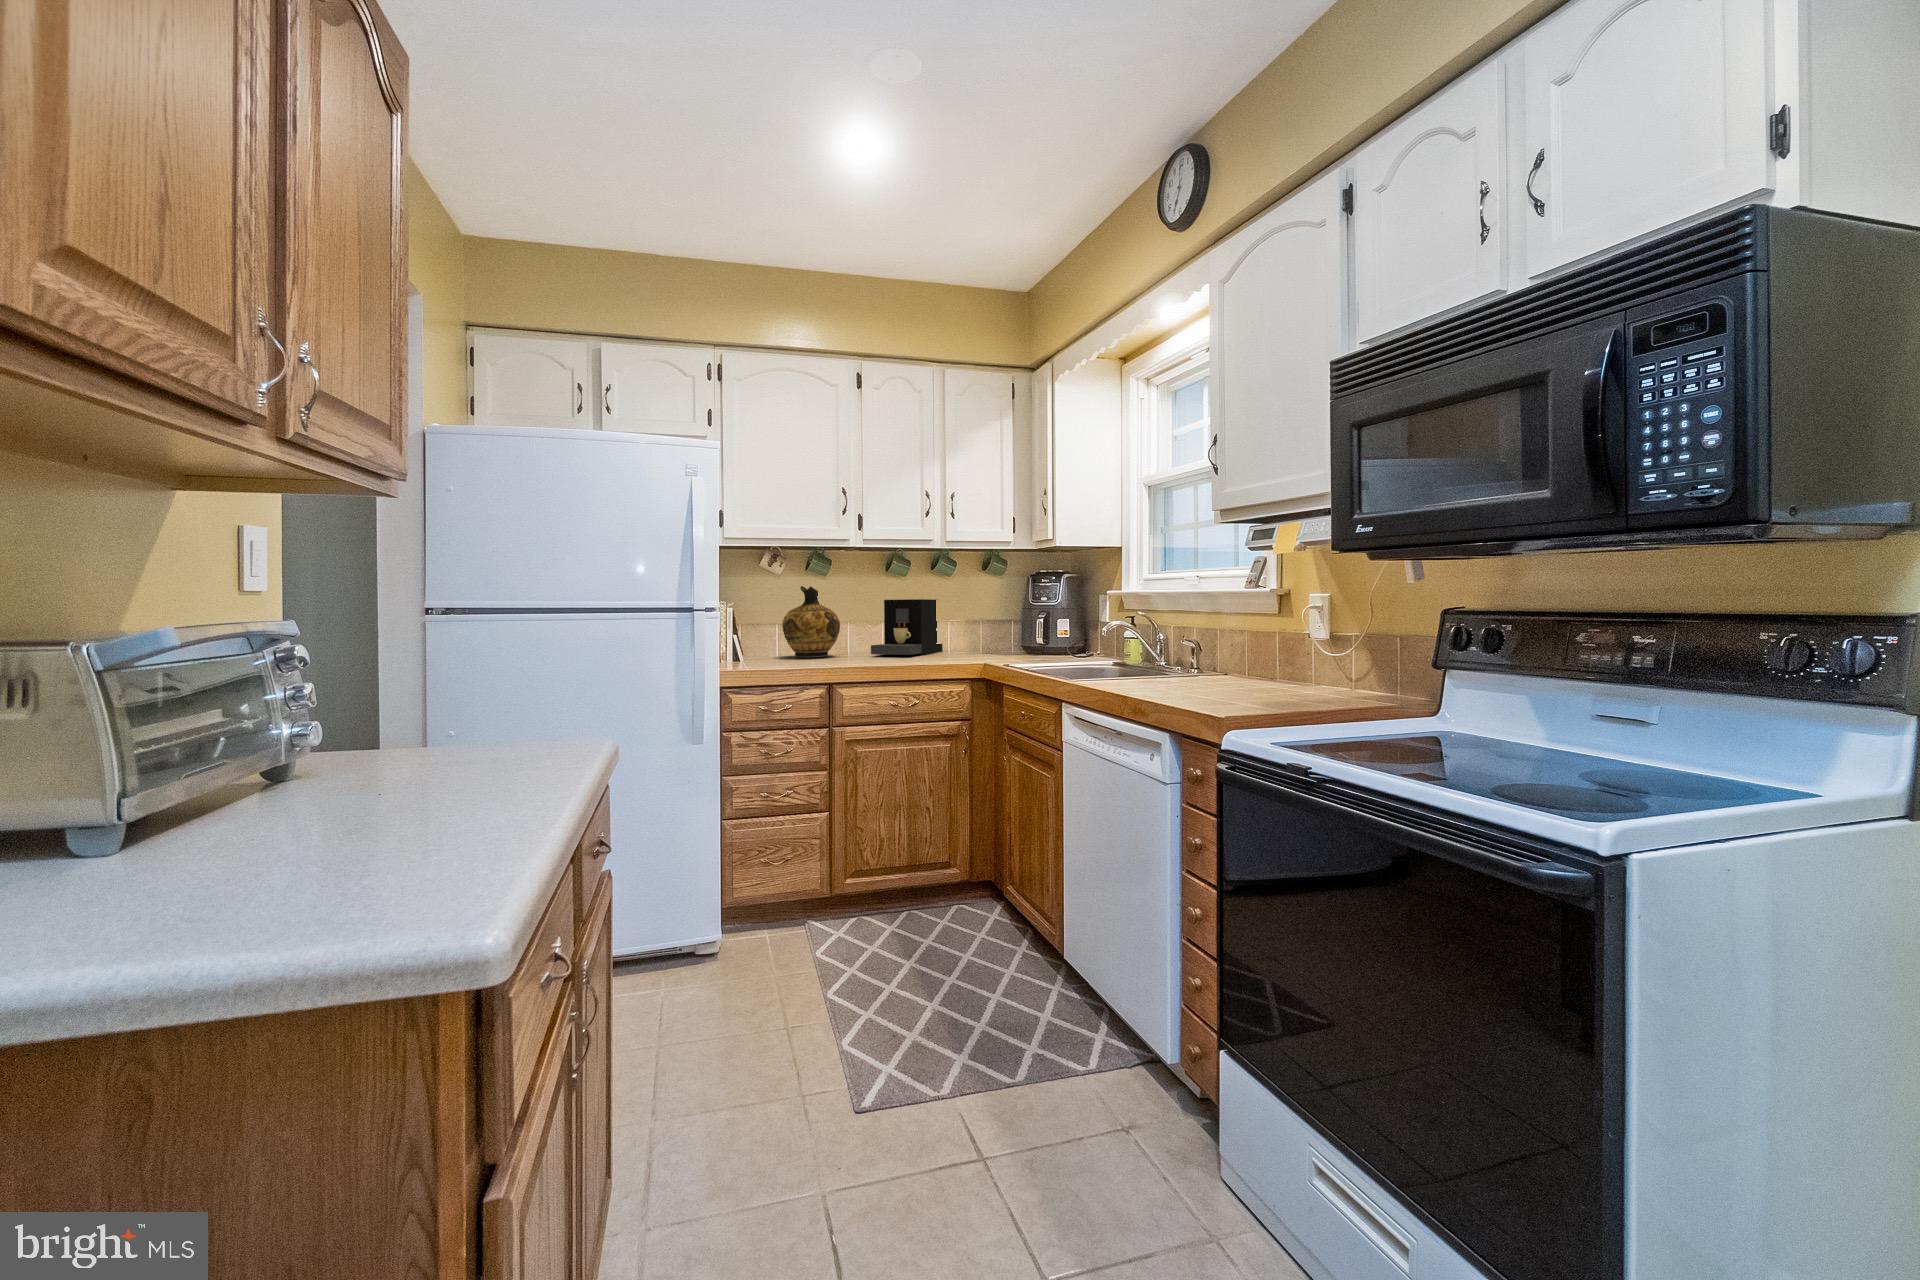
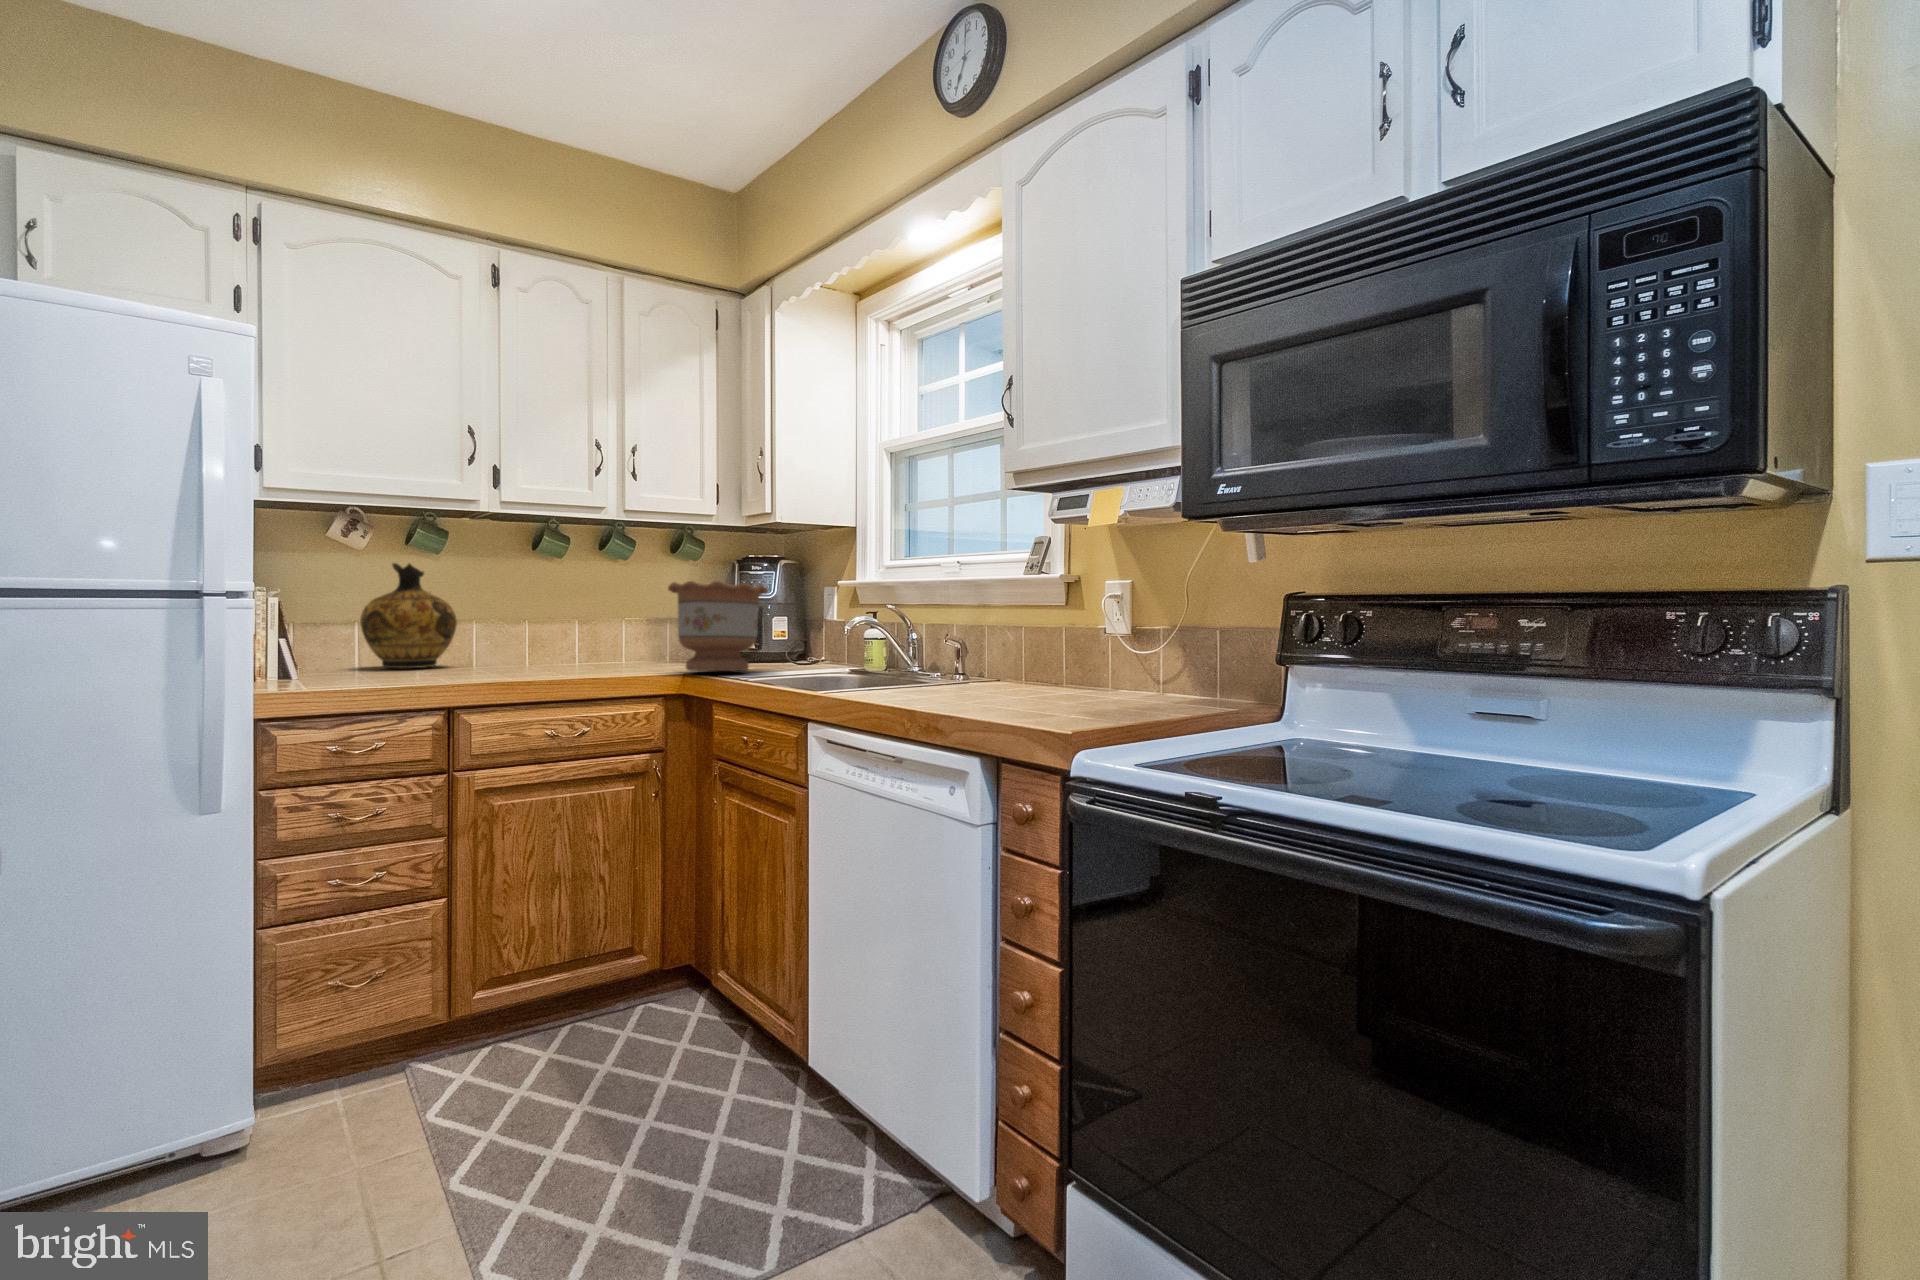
flower pot: none [975,596,1047,662] -> present [668,581,768,671]
coffee maker: present [871,599,942,655] -> none [506,587,611,663]

